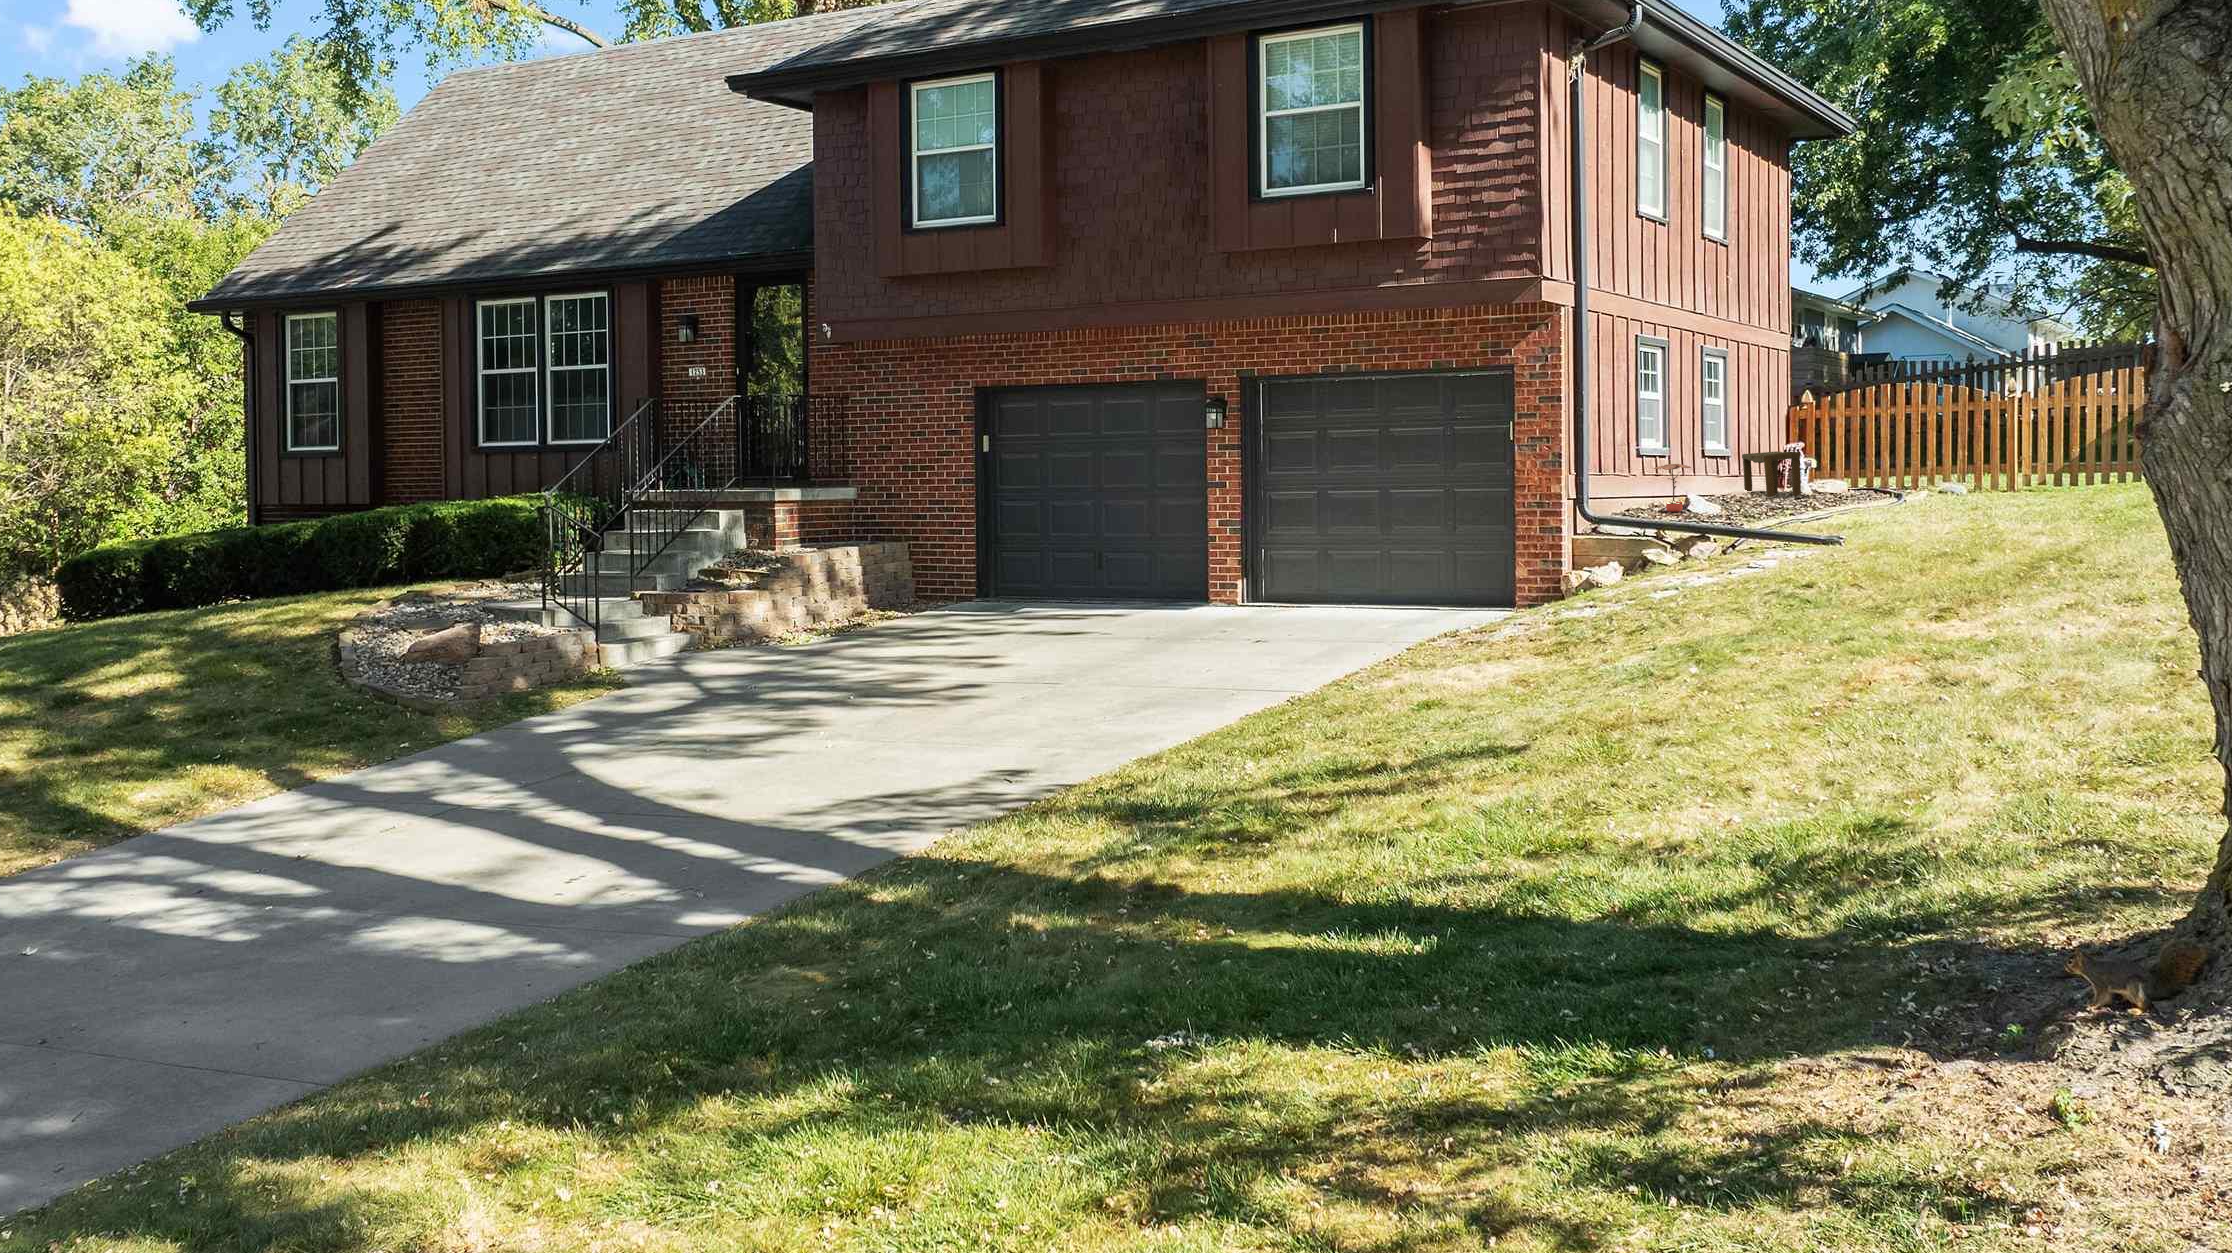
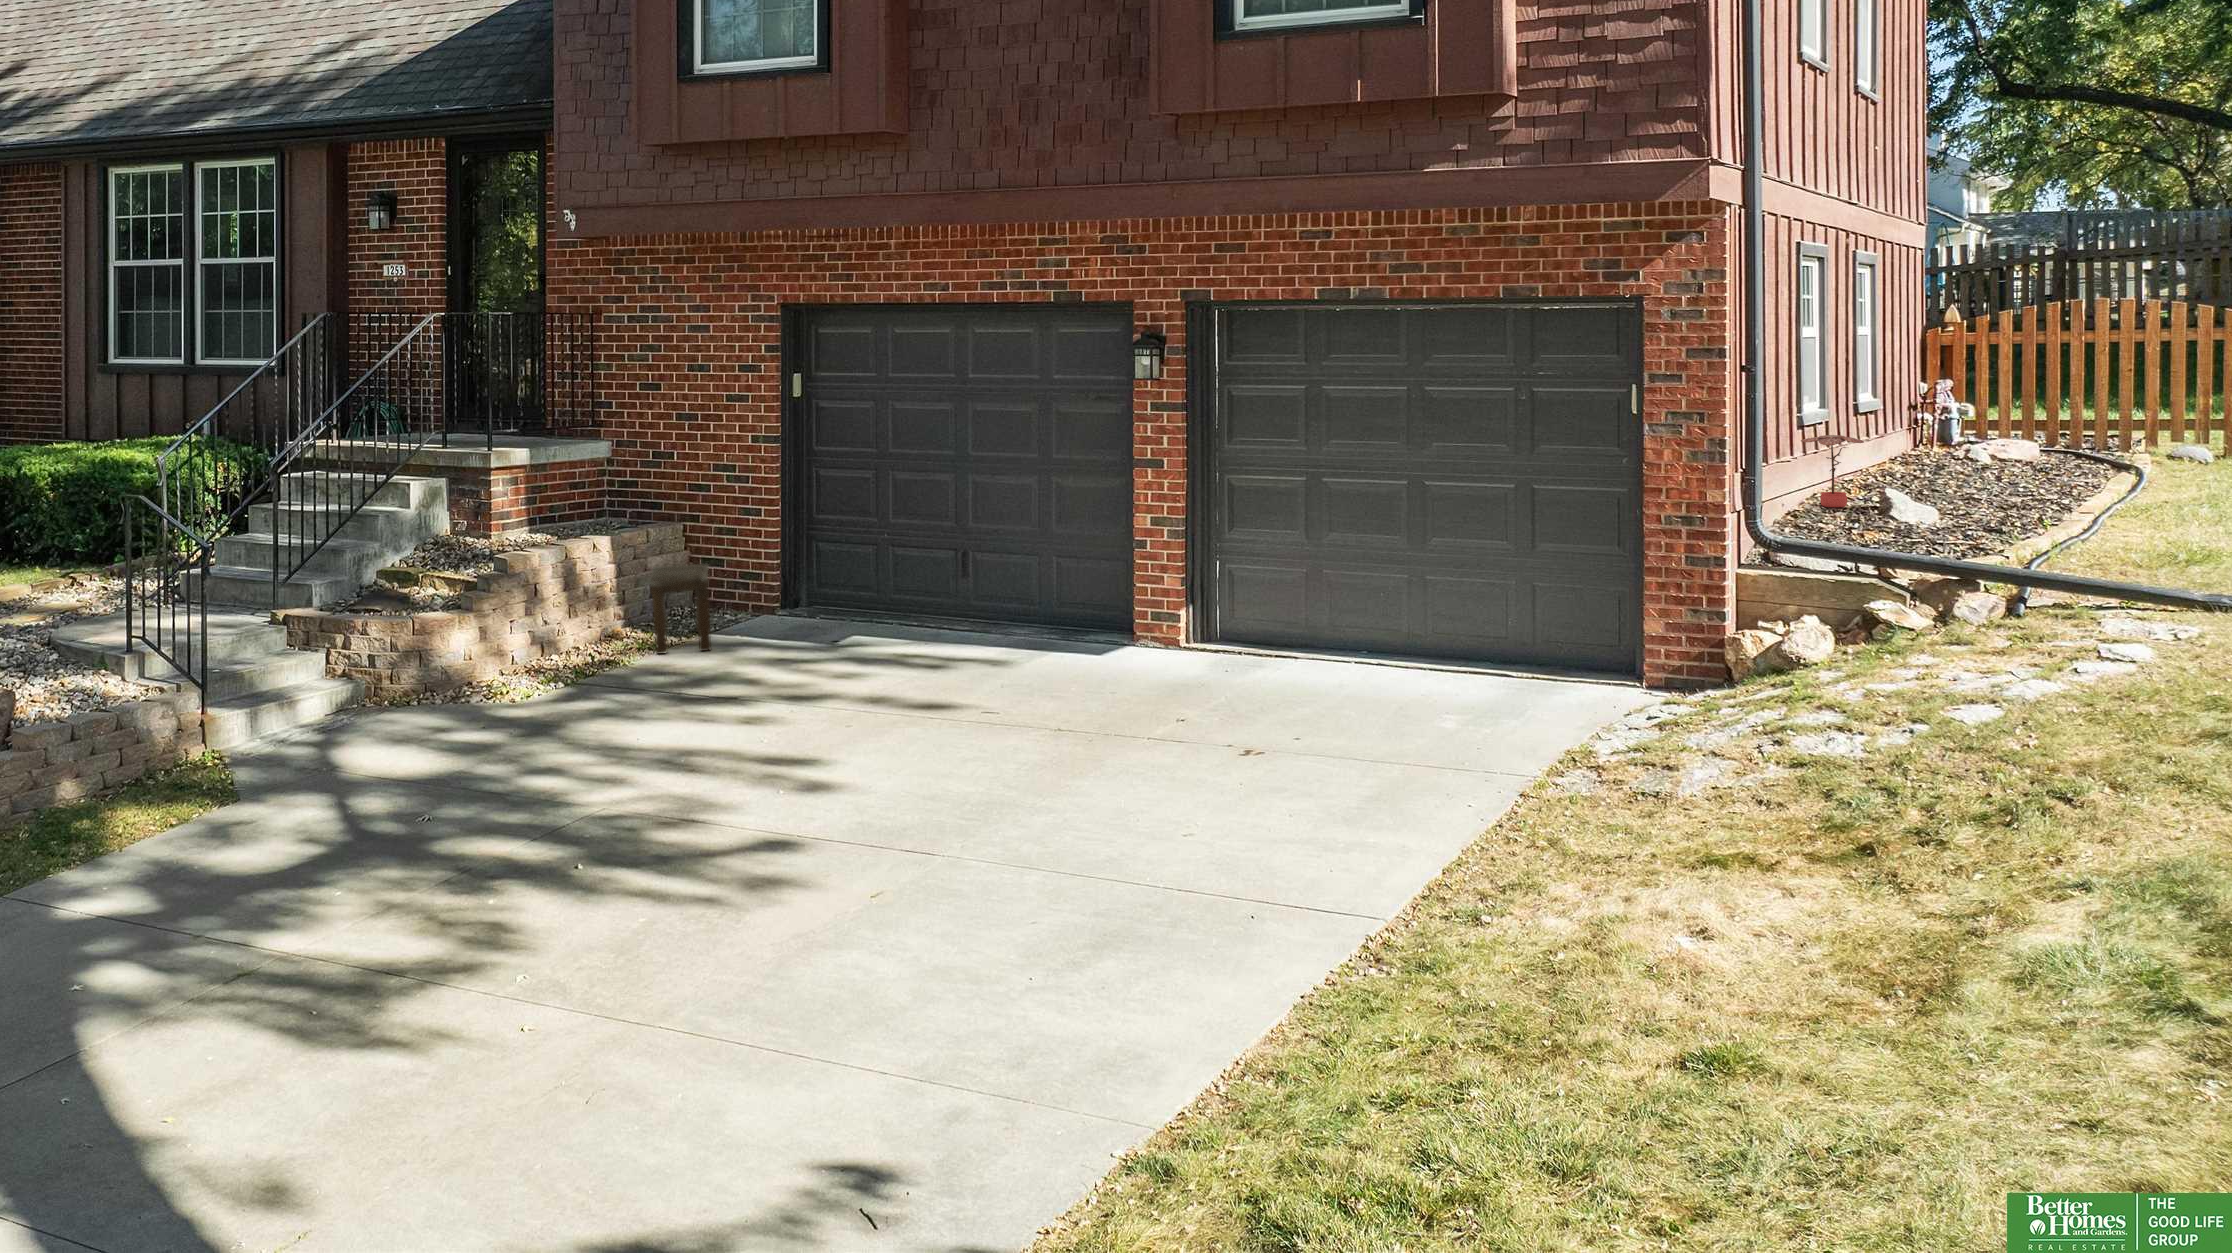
bench: present [1742,451,1801,497] -> present [649,564,711,654]

